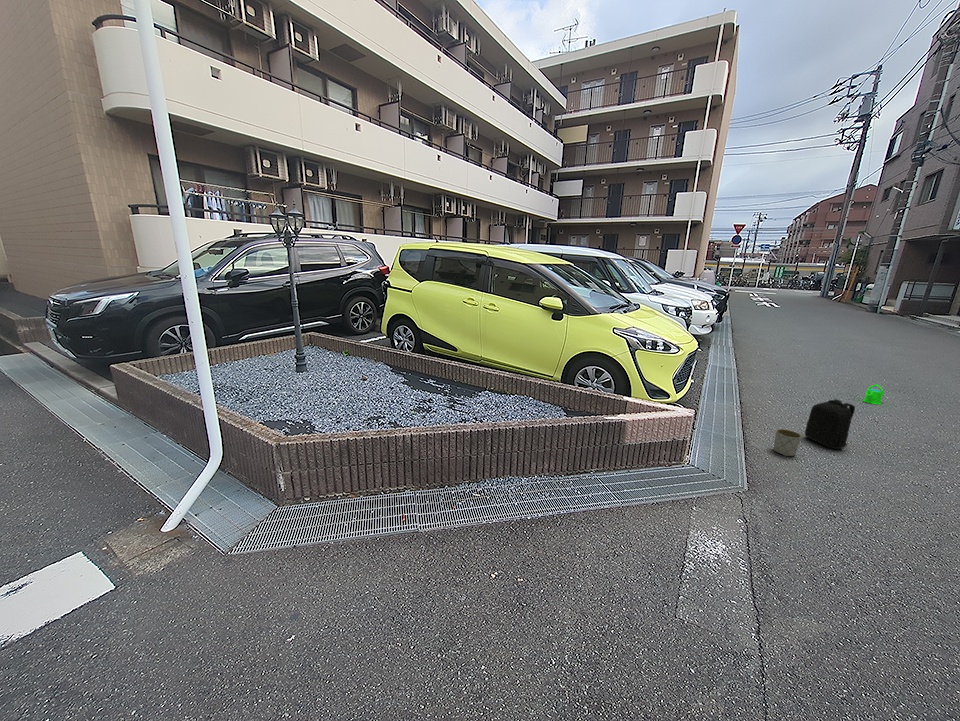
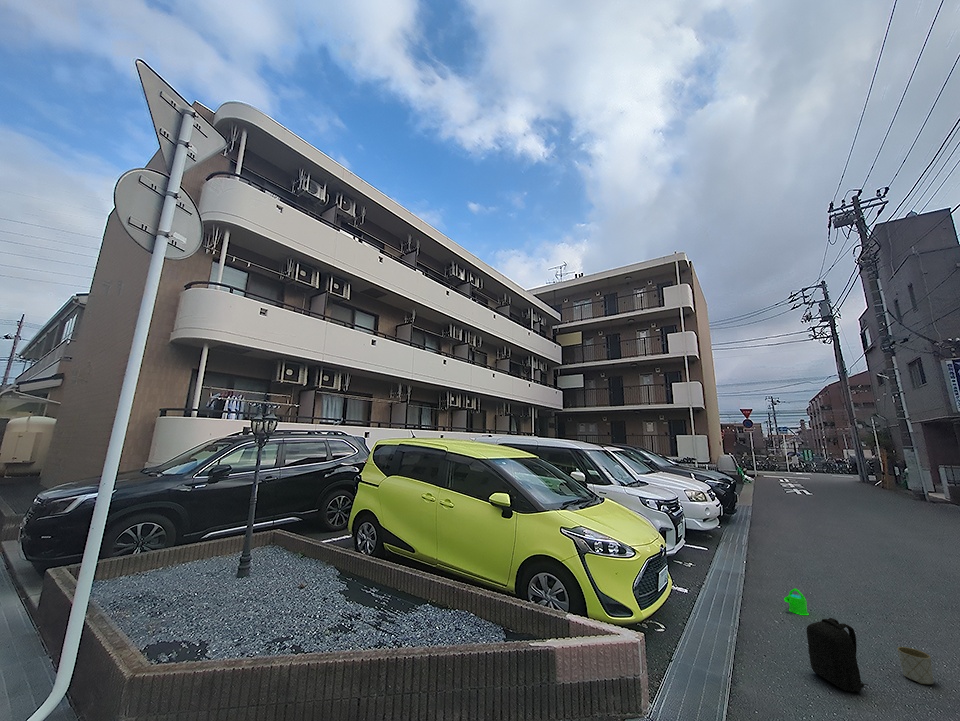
watering can: present [863,384,884,404] -> present [784,588,809,615]
planter: present [773,429,802,456] -> present [897,647,933,684]

